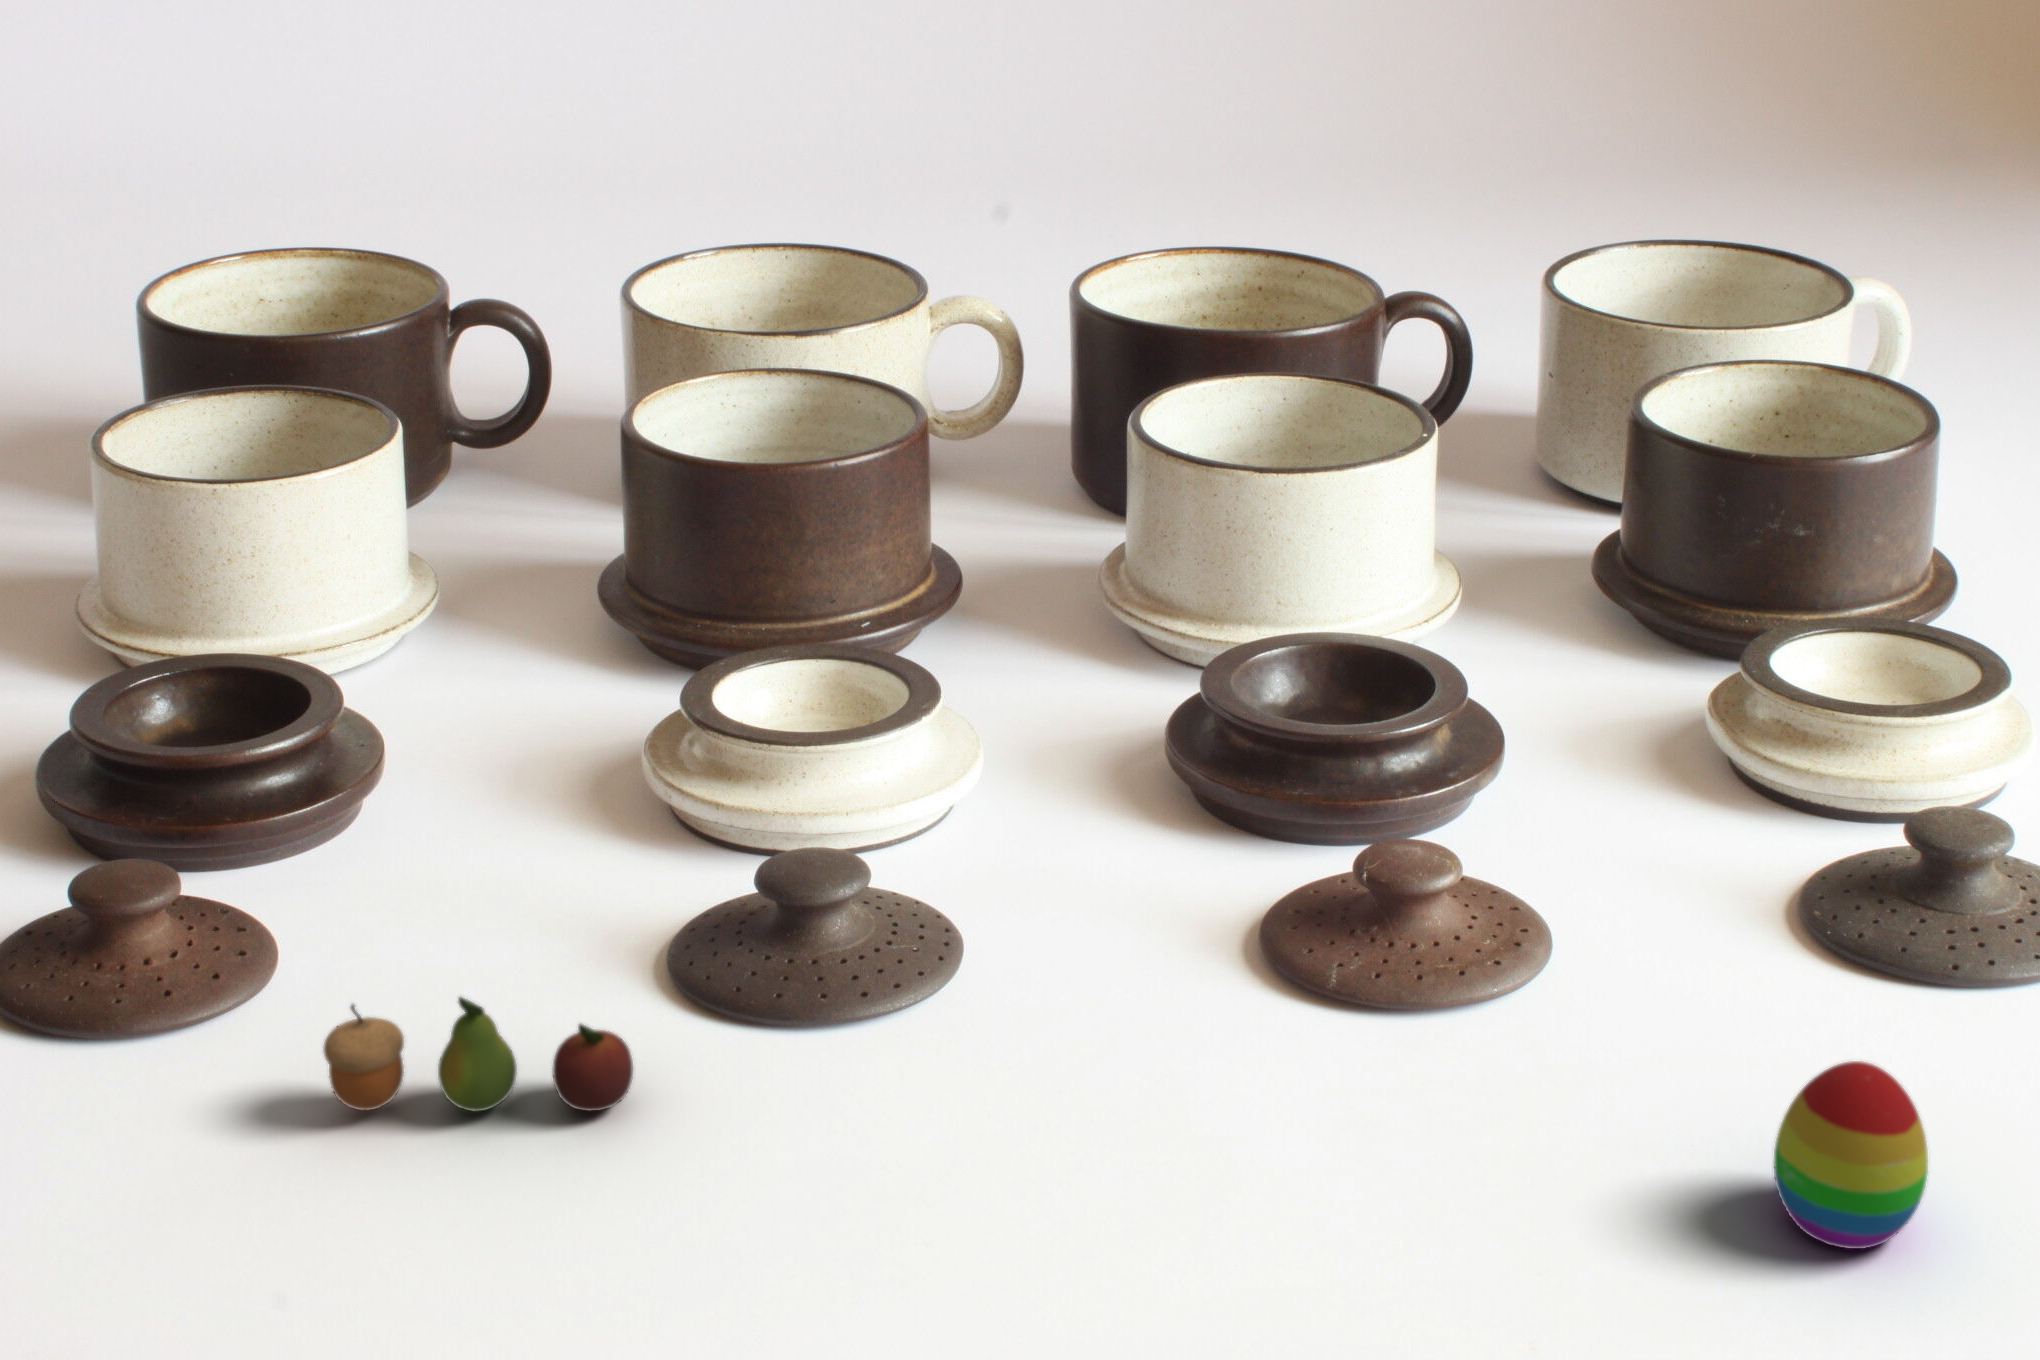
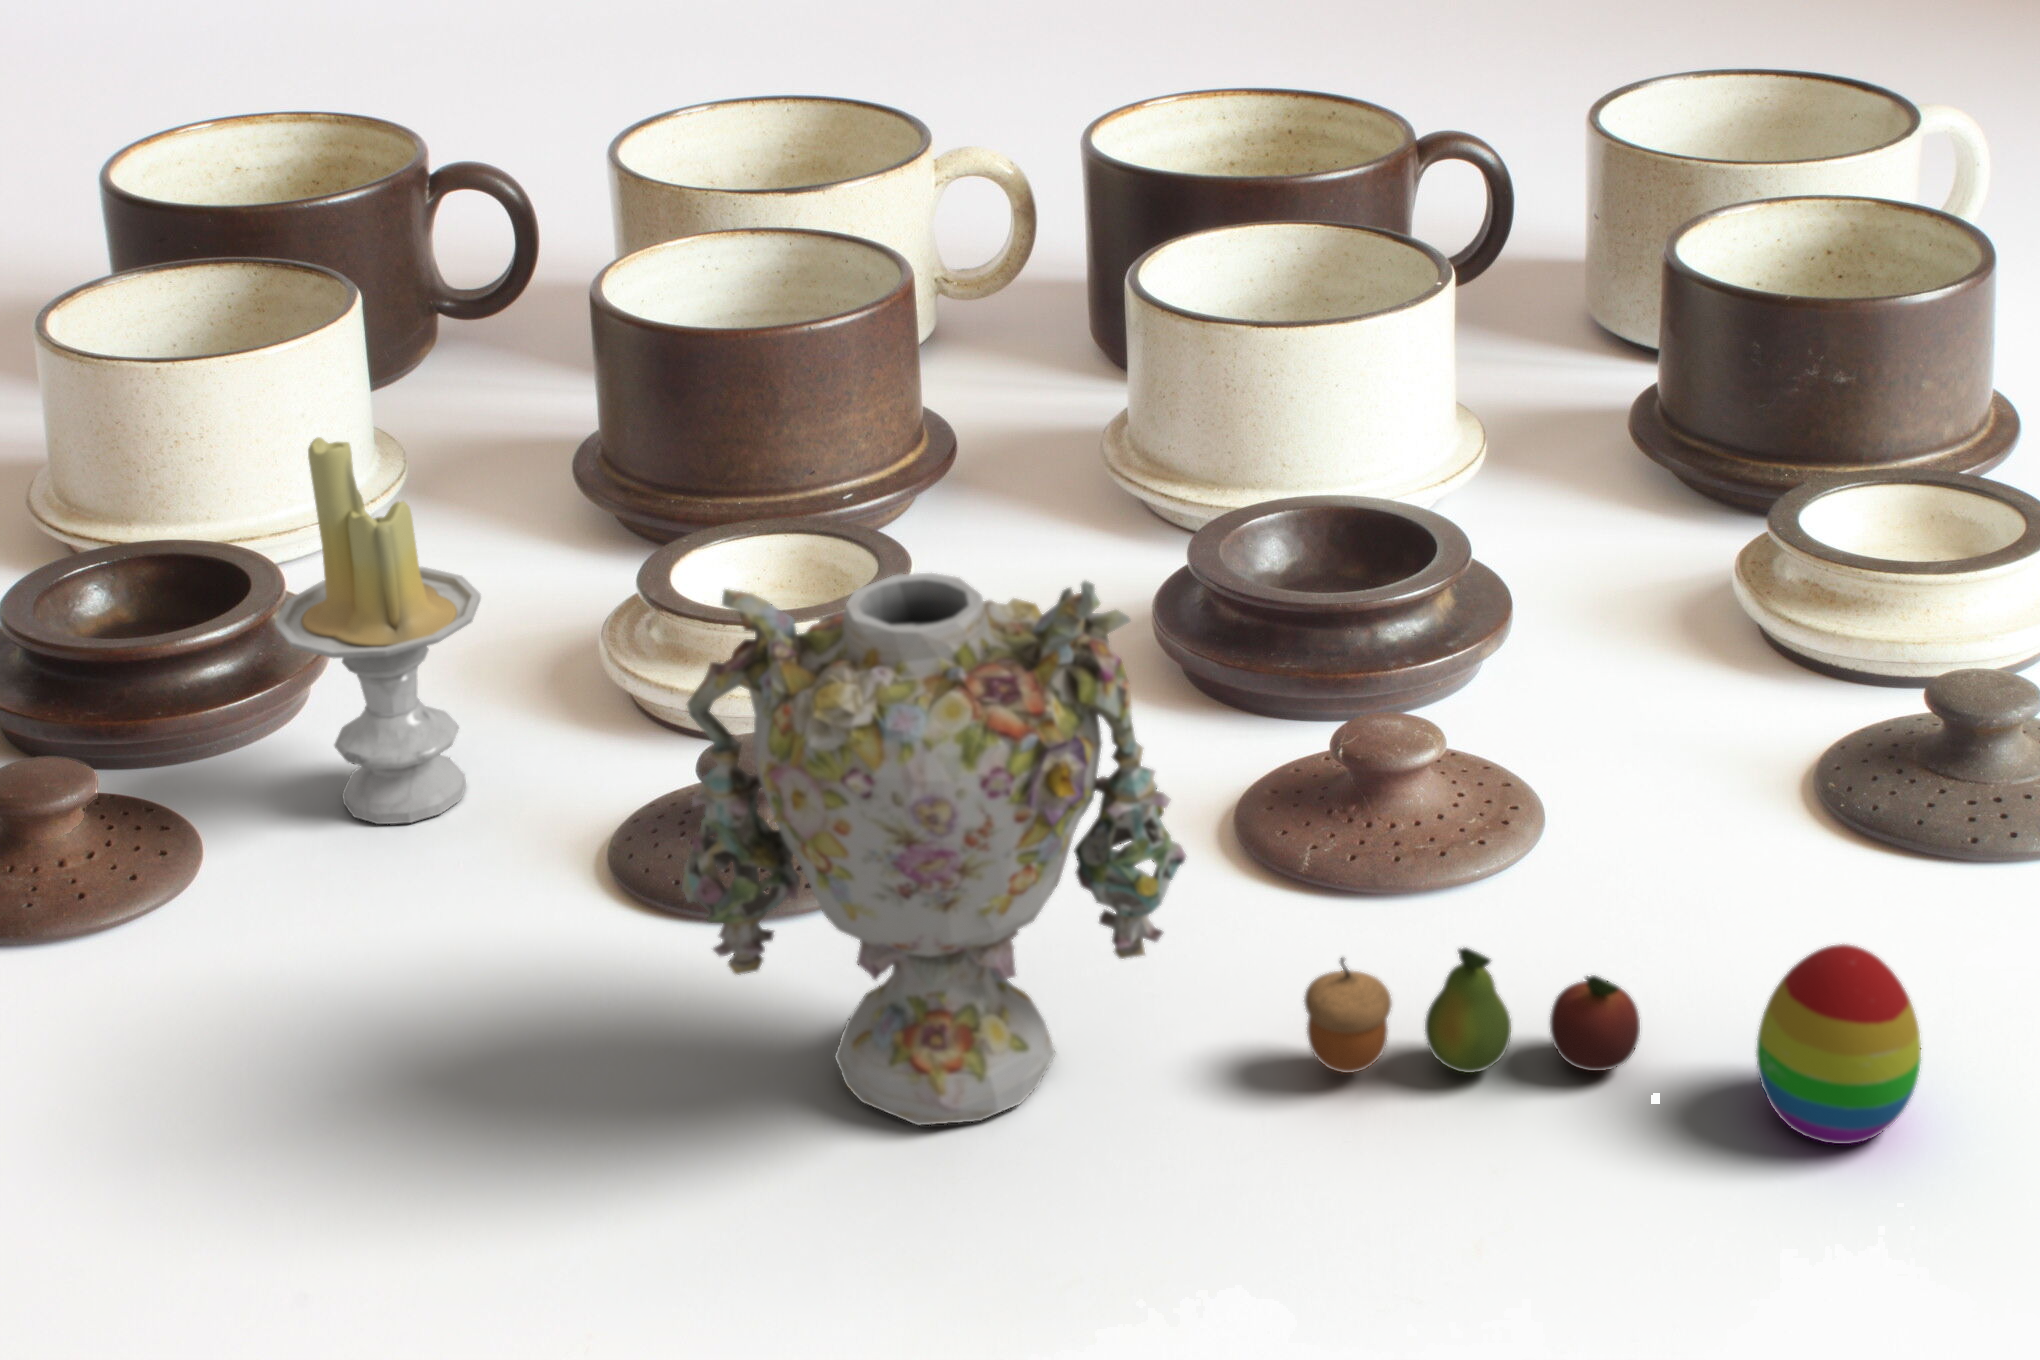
candle: none [350,560,545,930] -> present [275,437,481,824]
vase: none [766,700,1245,1223] -> present [682,573,1186,1125]
fruit: present [324,997,633,1111] -> present [1304,948,1640,1073]

